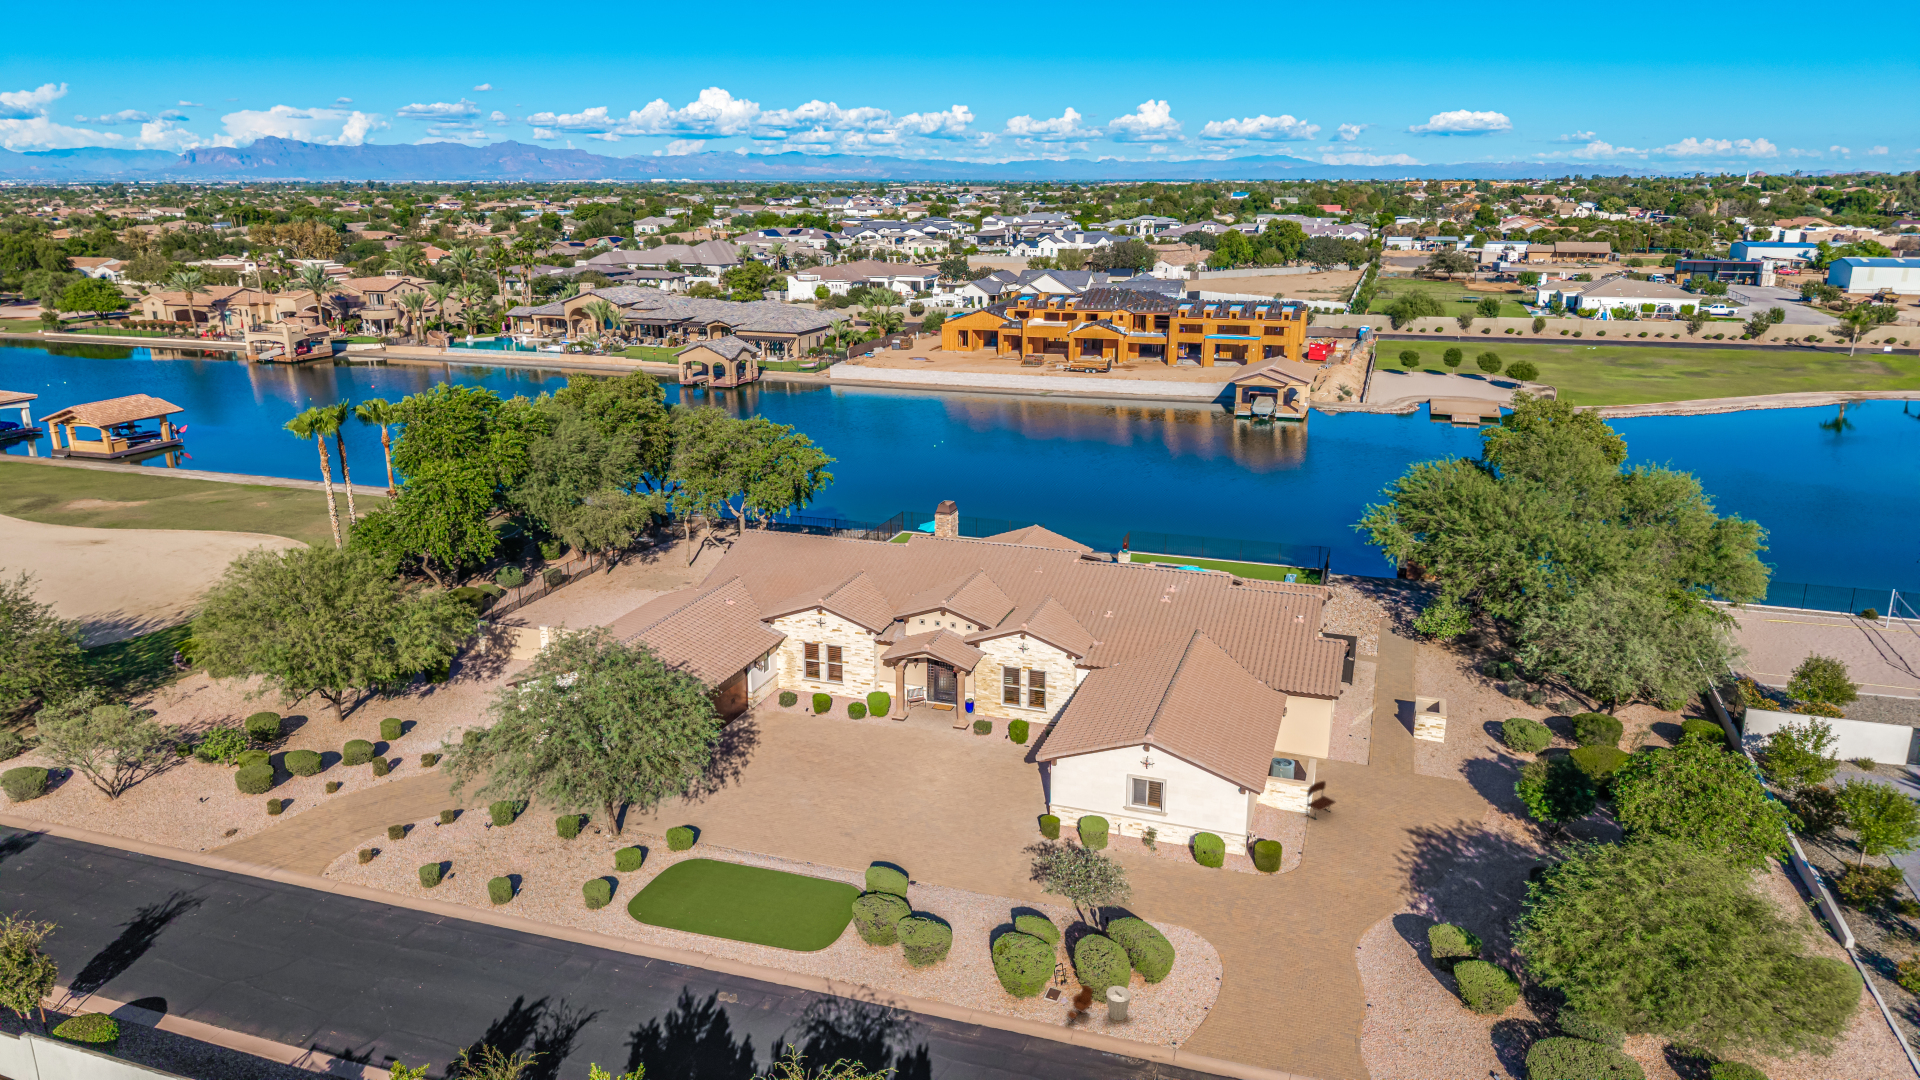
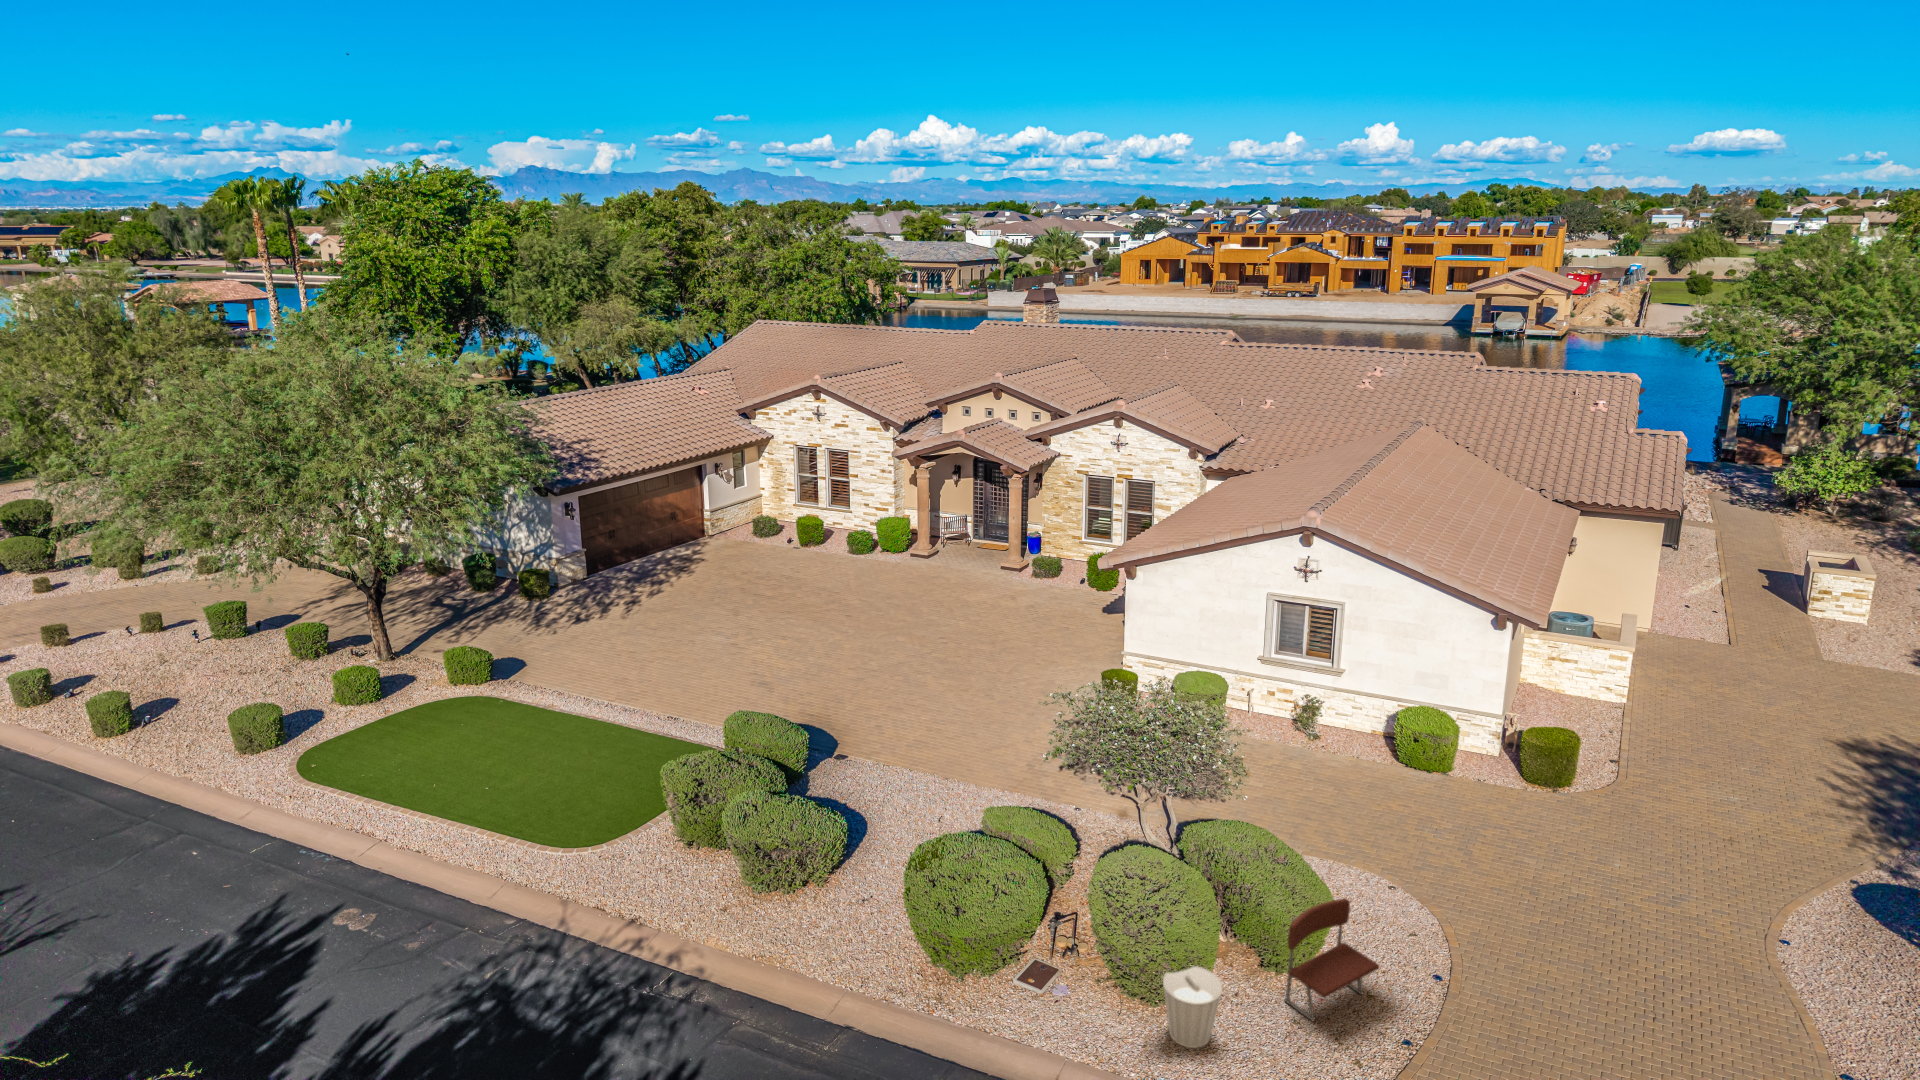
bench: present [1306,781,1335,819] -> present [1285,898,1379,1021]
lounge chair: present [1067,985,1093,1022] -> none [1065,955,1132,1046]

